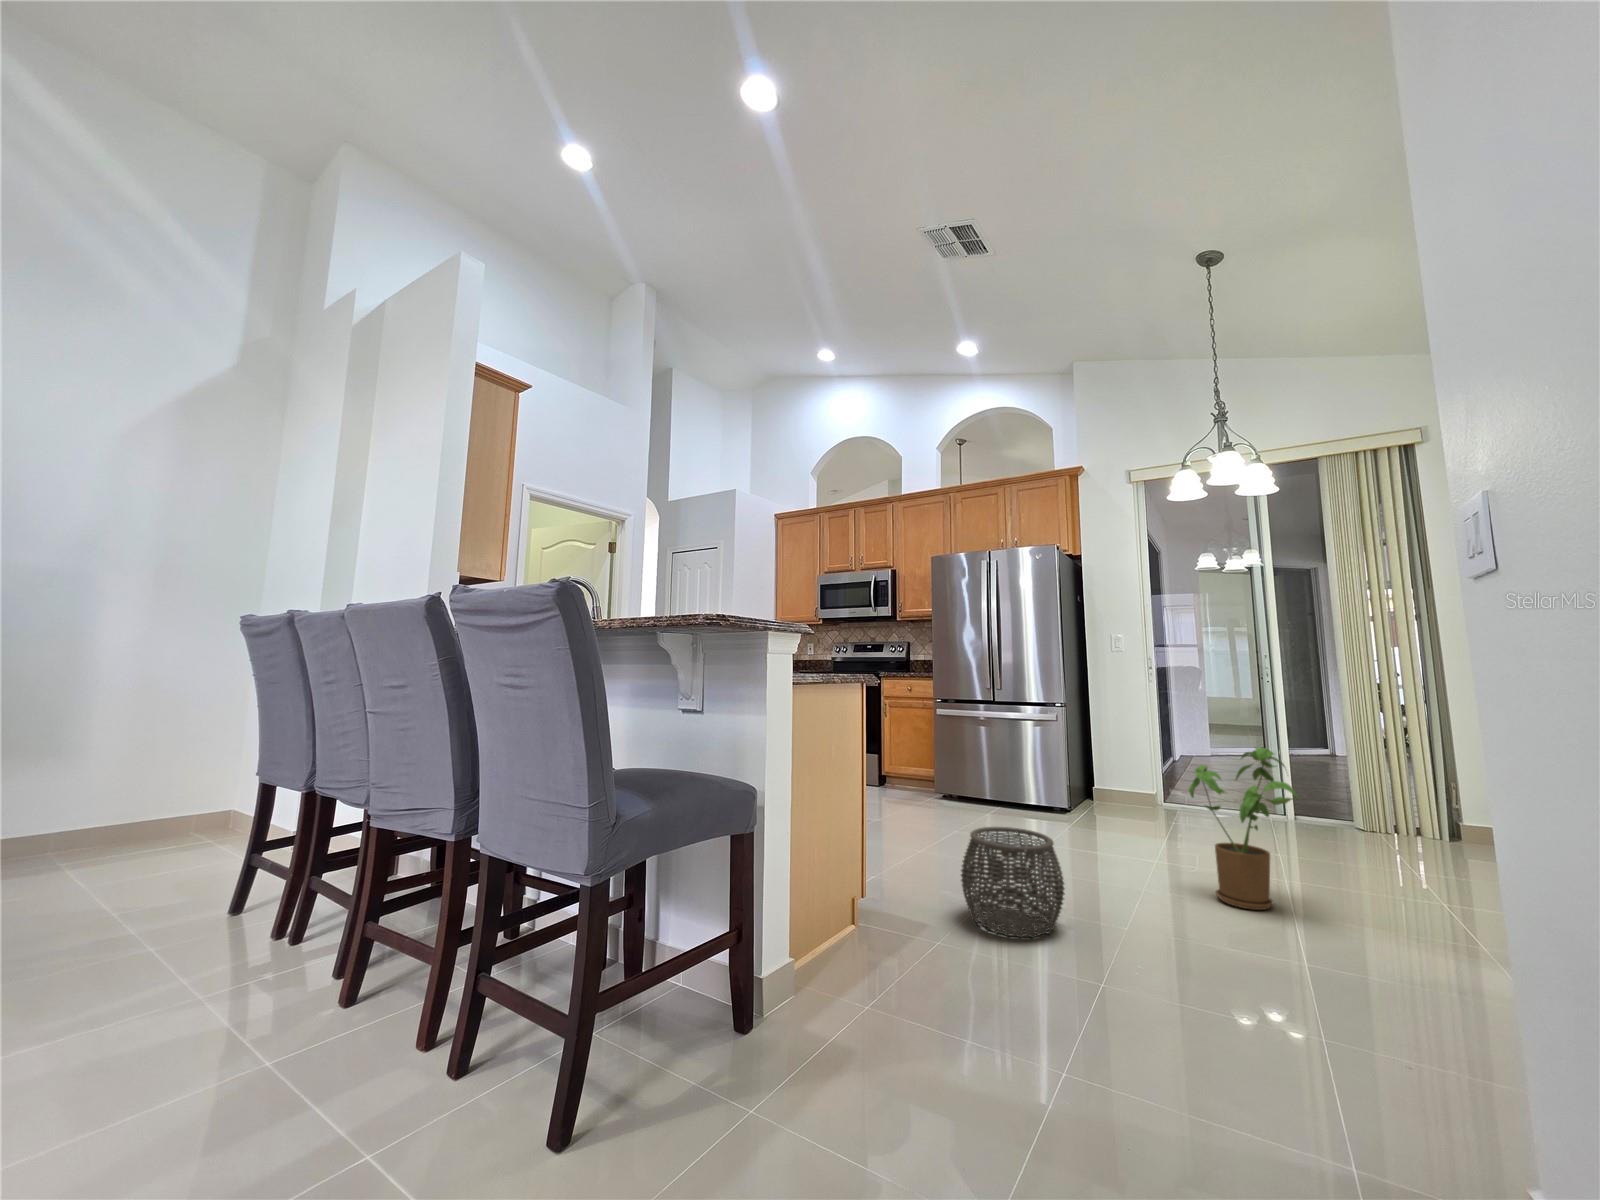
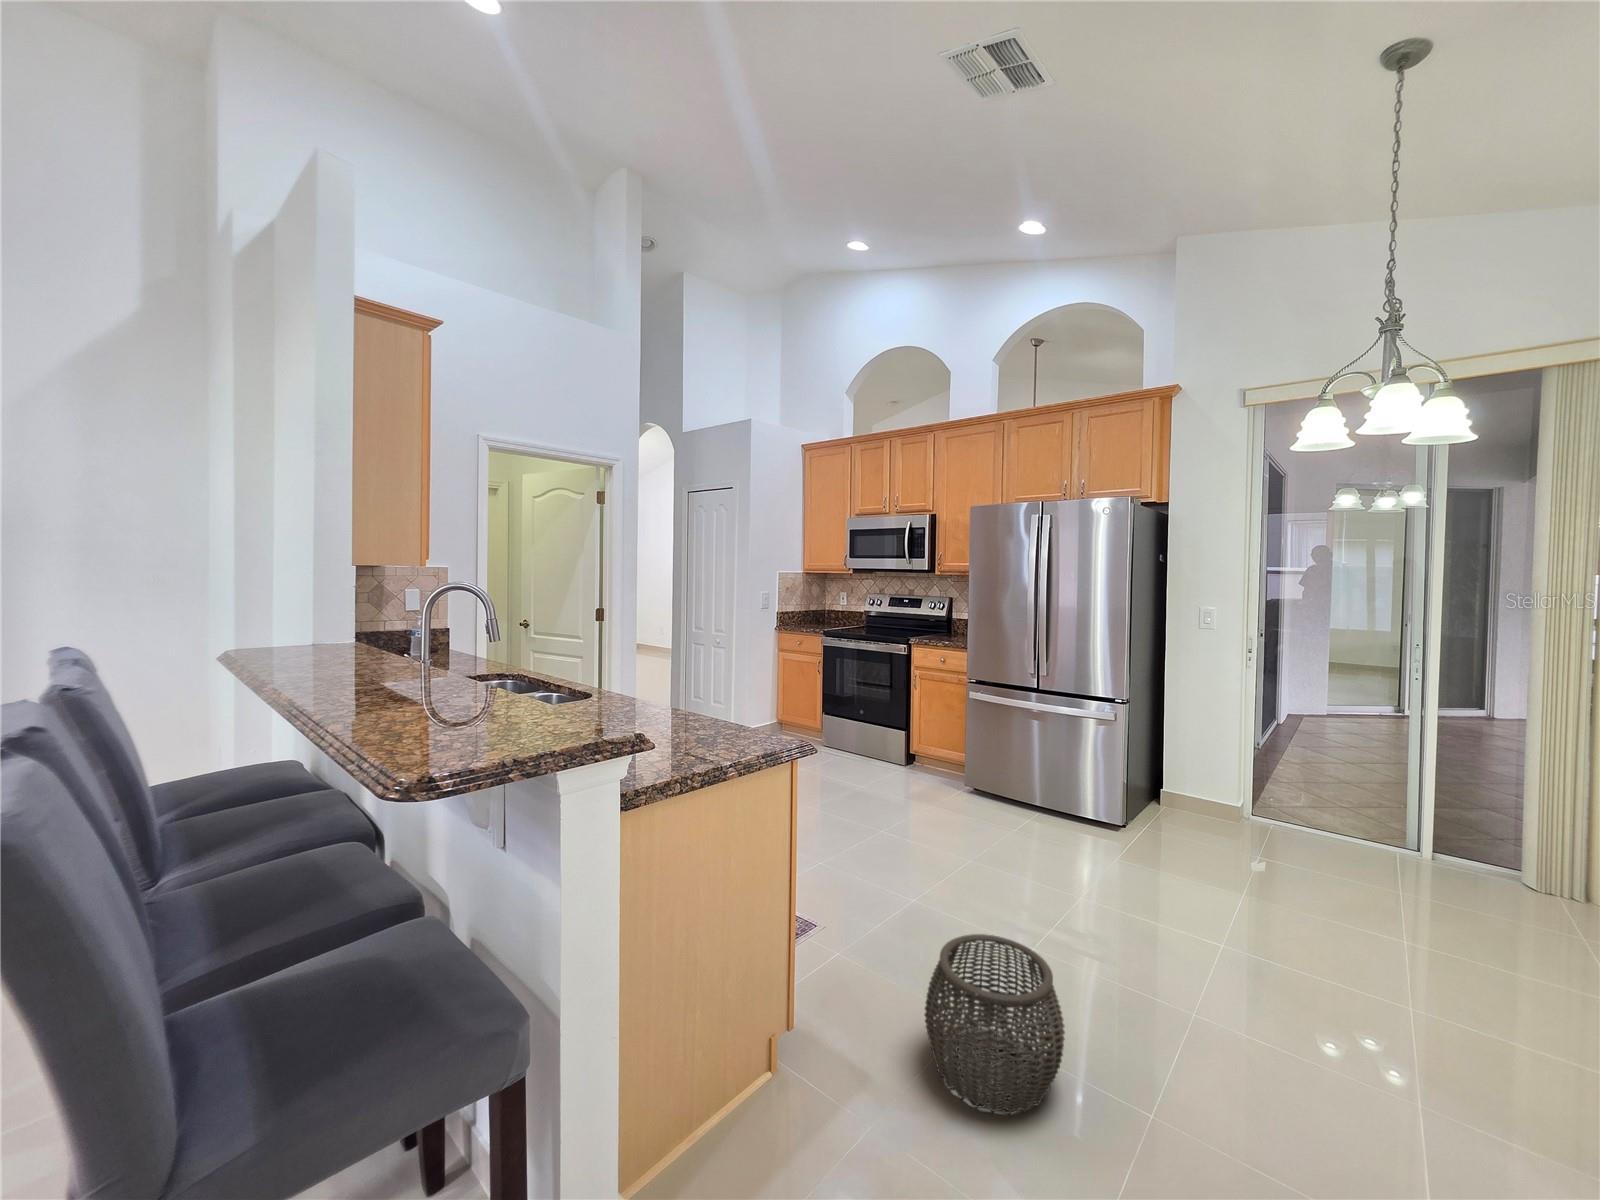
house plant: present [1189,747,1298,910] -> none [1273,841,1447,1073]

